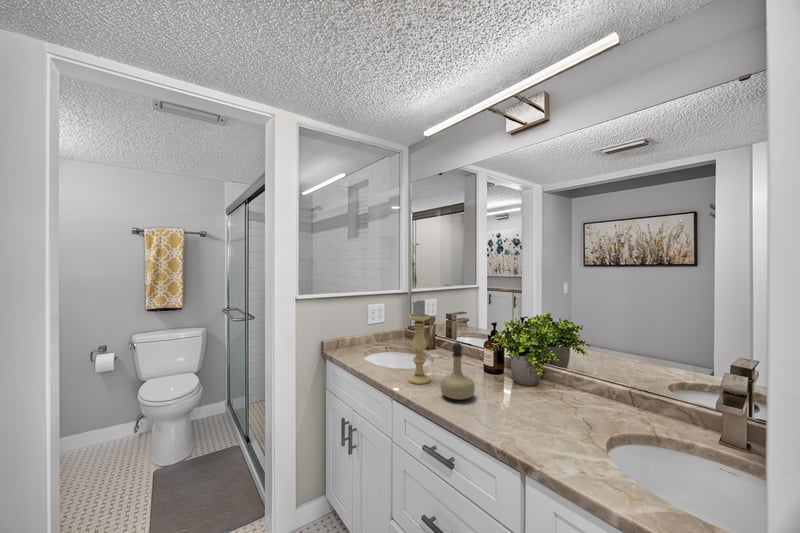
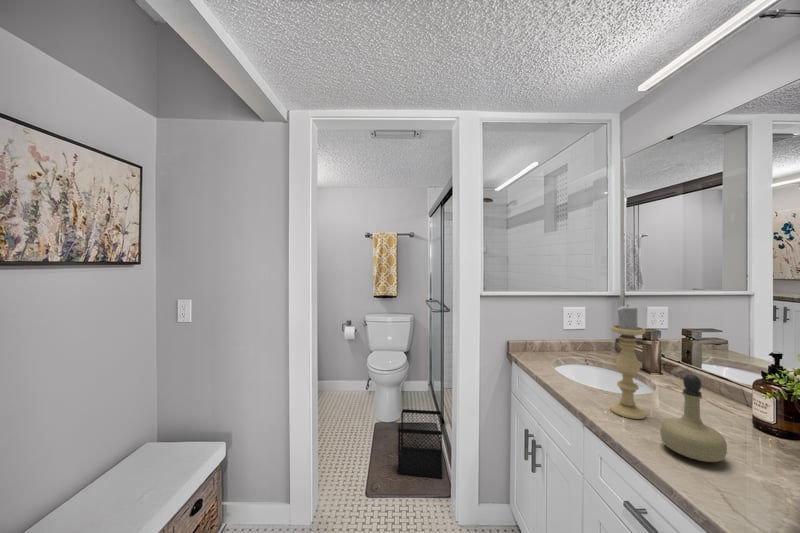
wastebasket: none [195,430,253,520] -> present [398,409,442,478]

